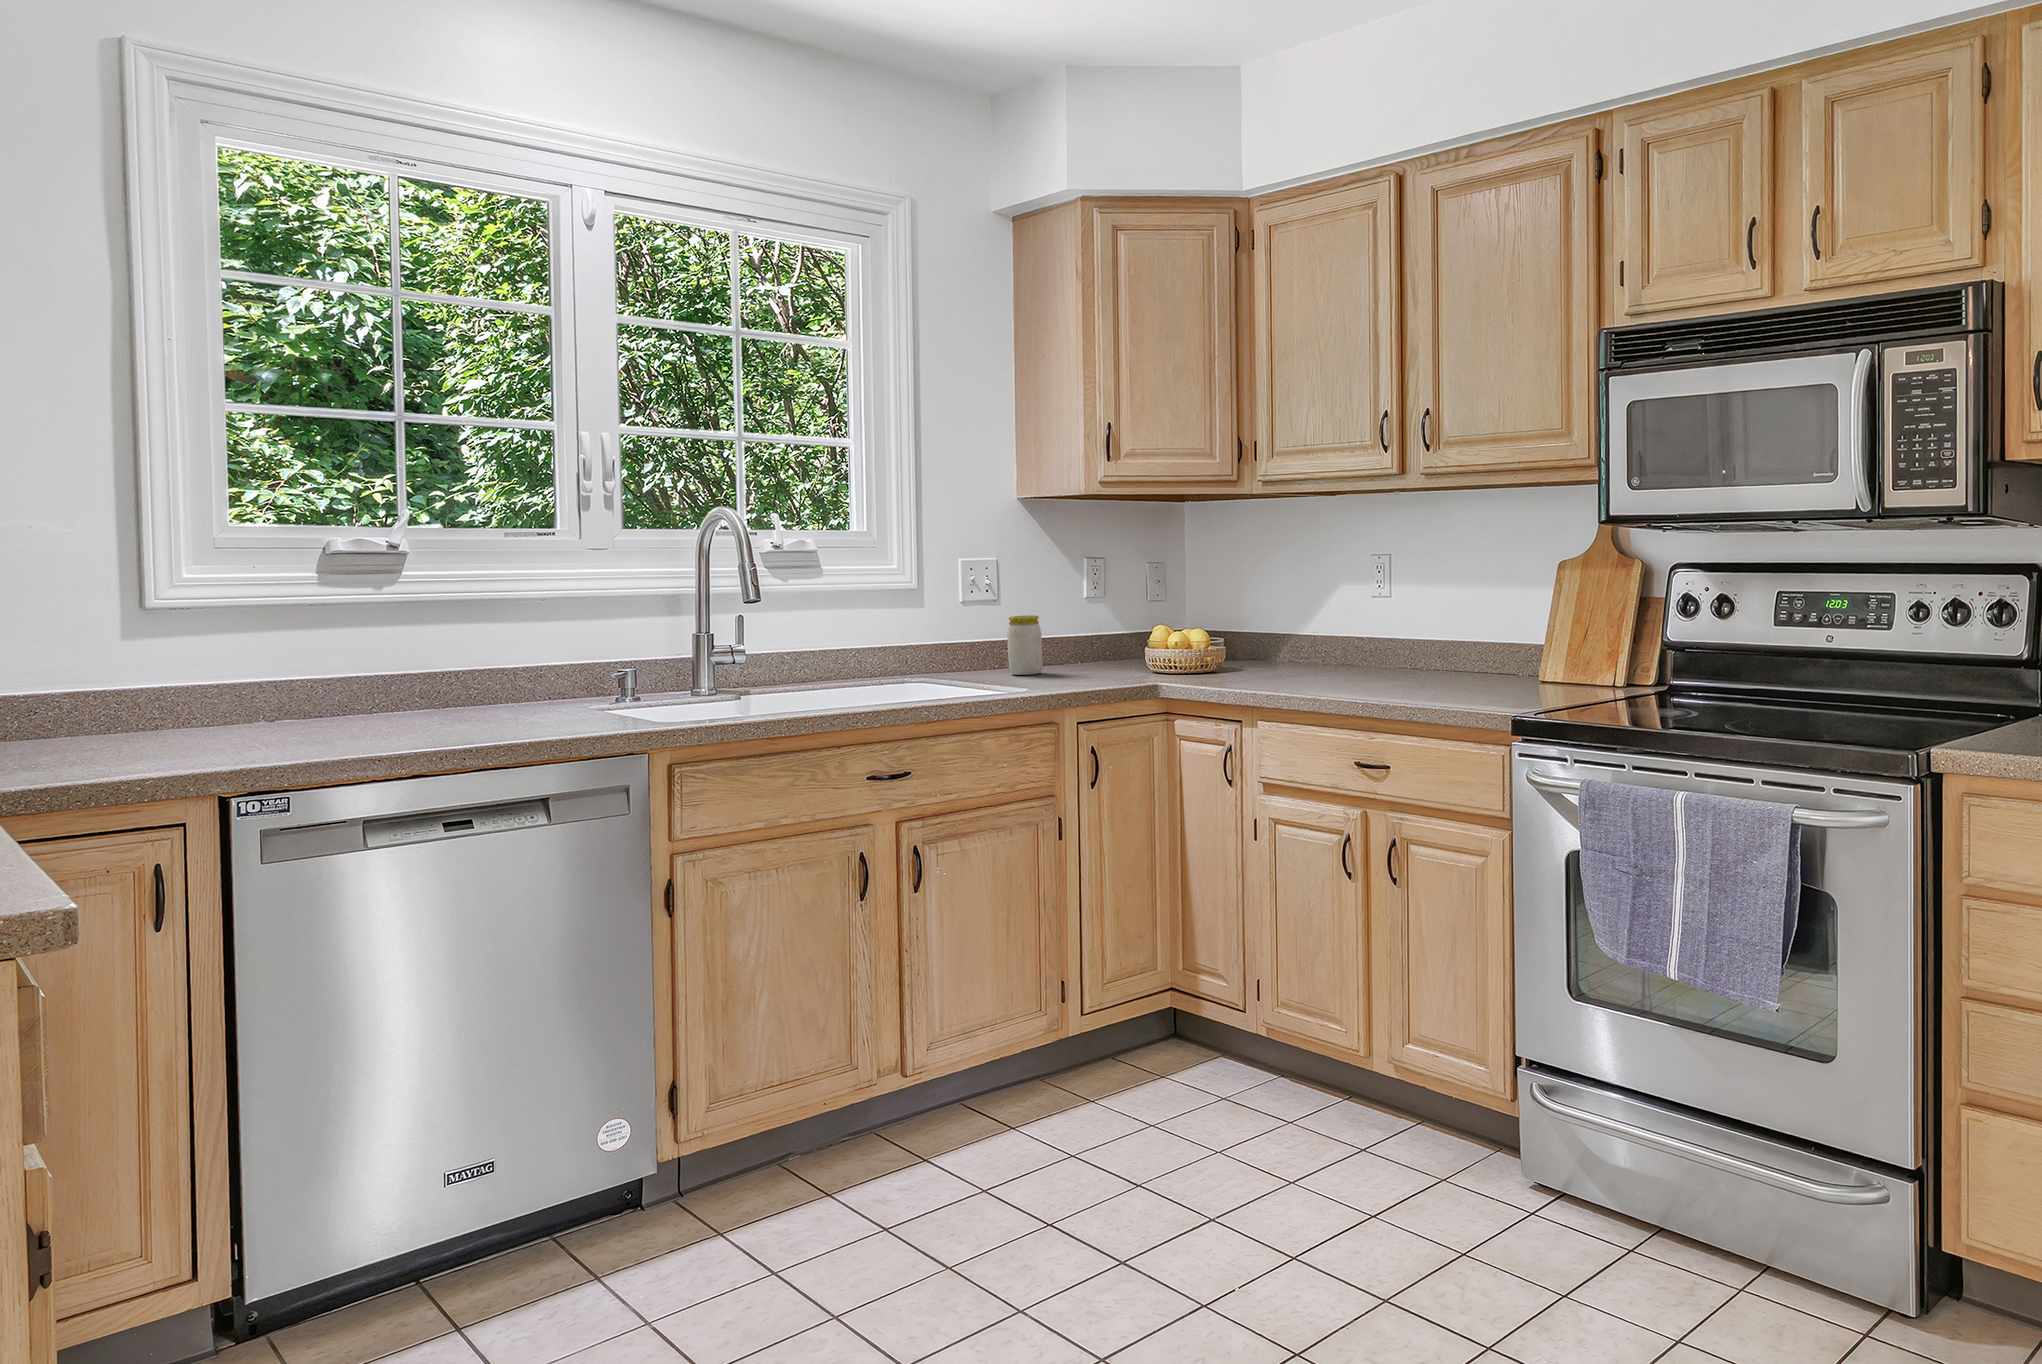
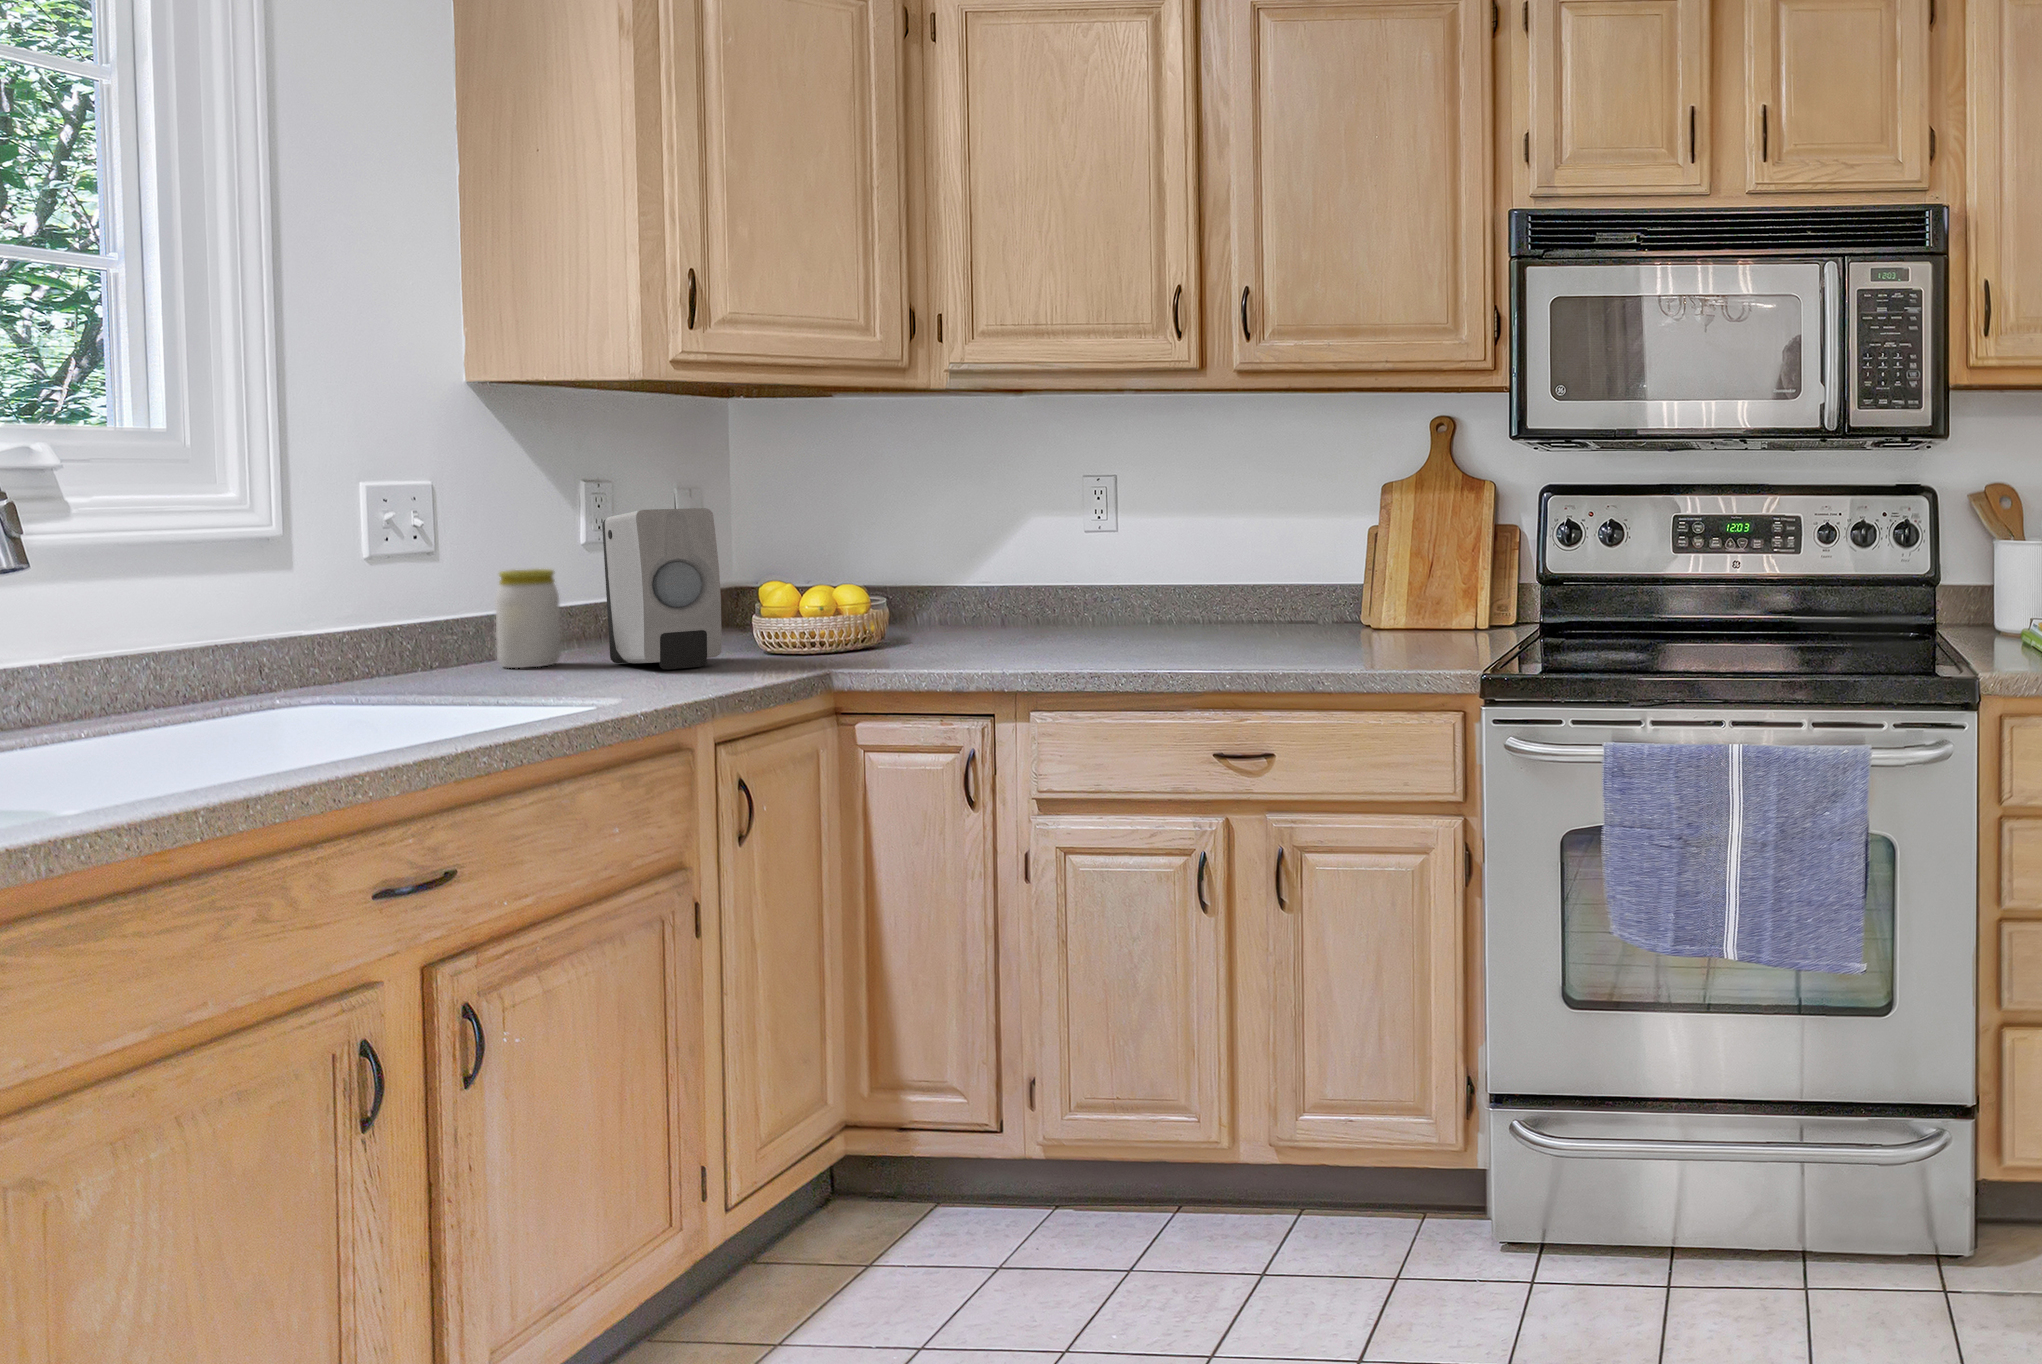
soap dispenser: none [1056,579,1106,681] -> present [602,508,721,669]

